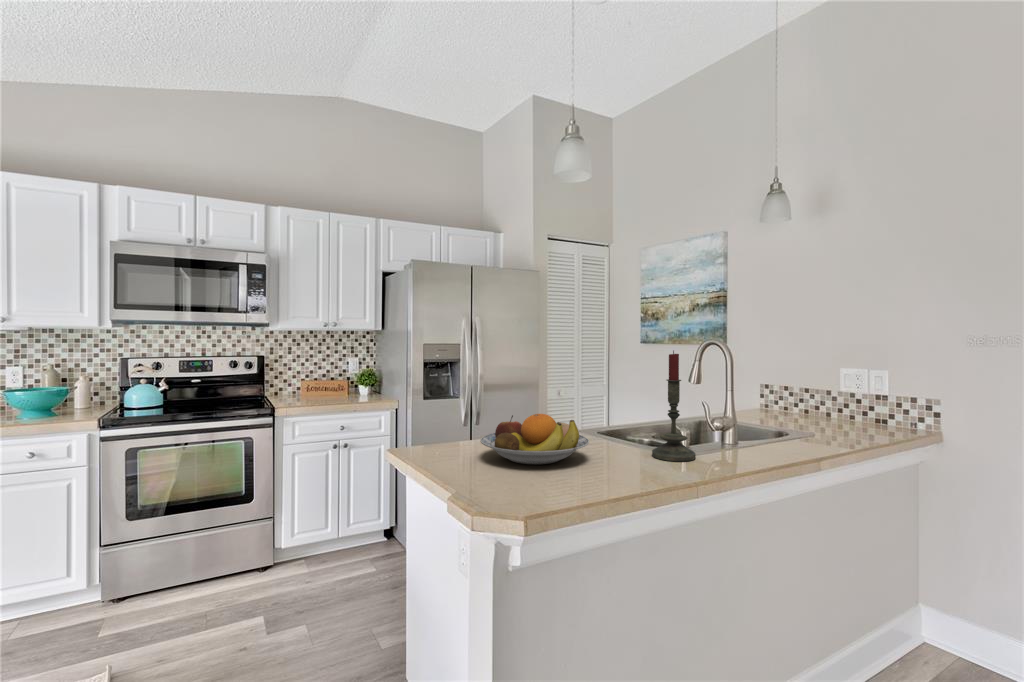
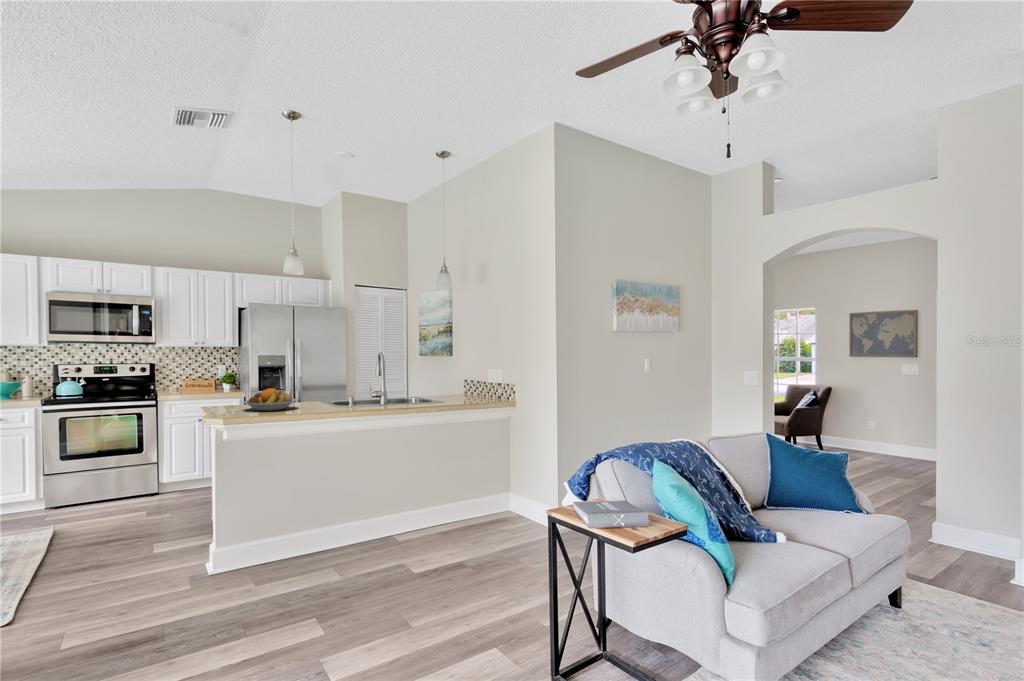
candle: present [652,351,696,462] -> none [329,359,350,409]

